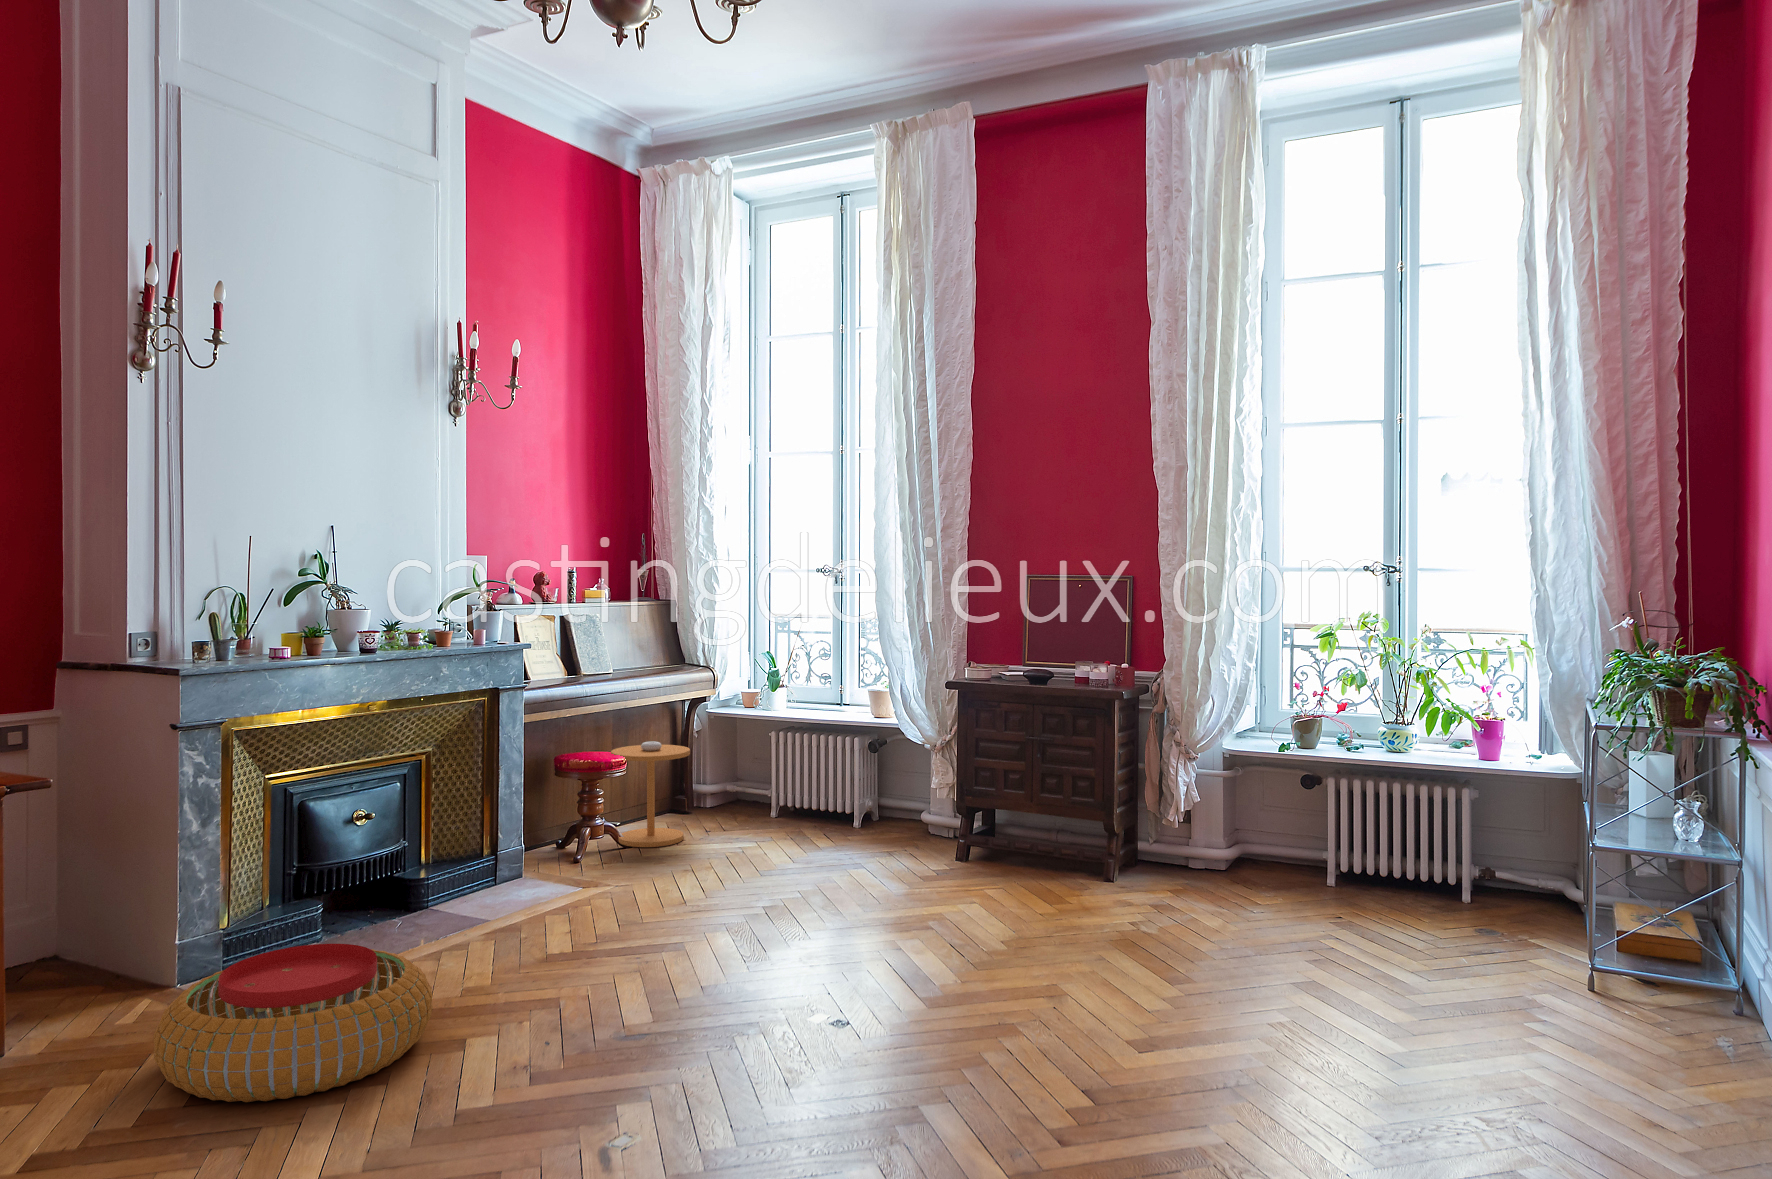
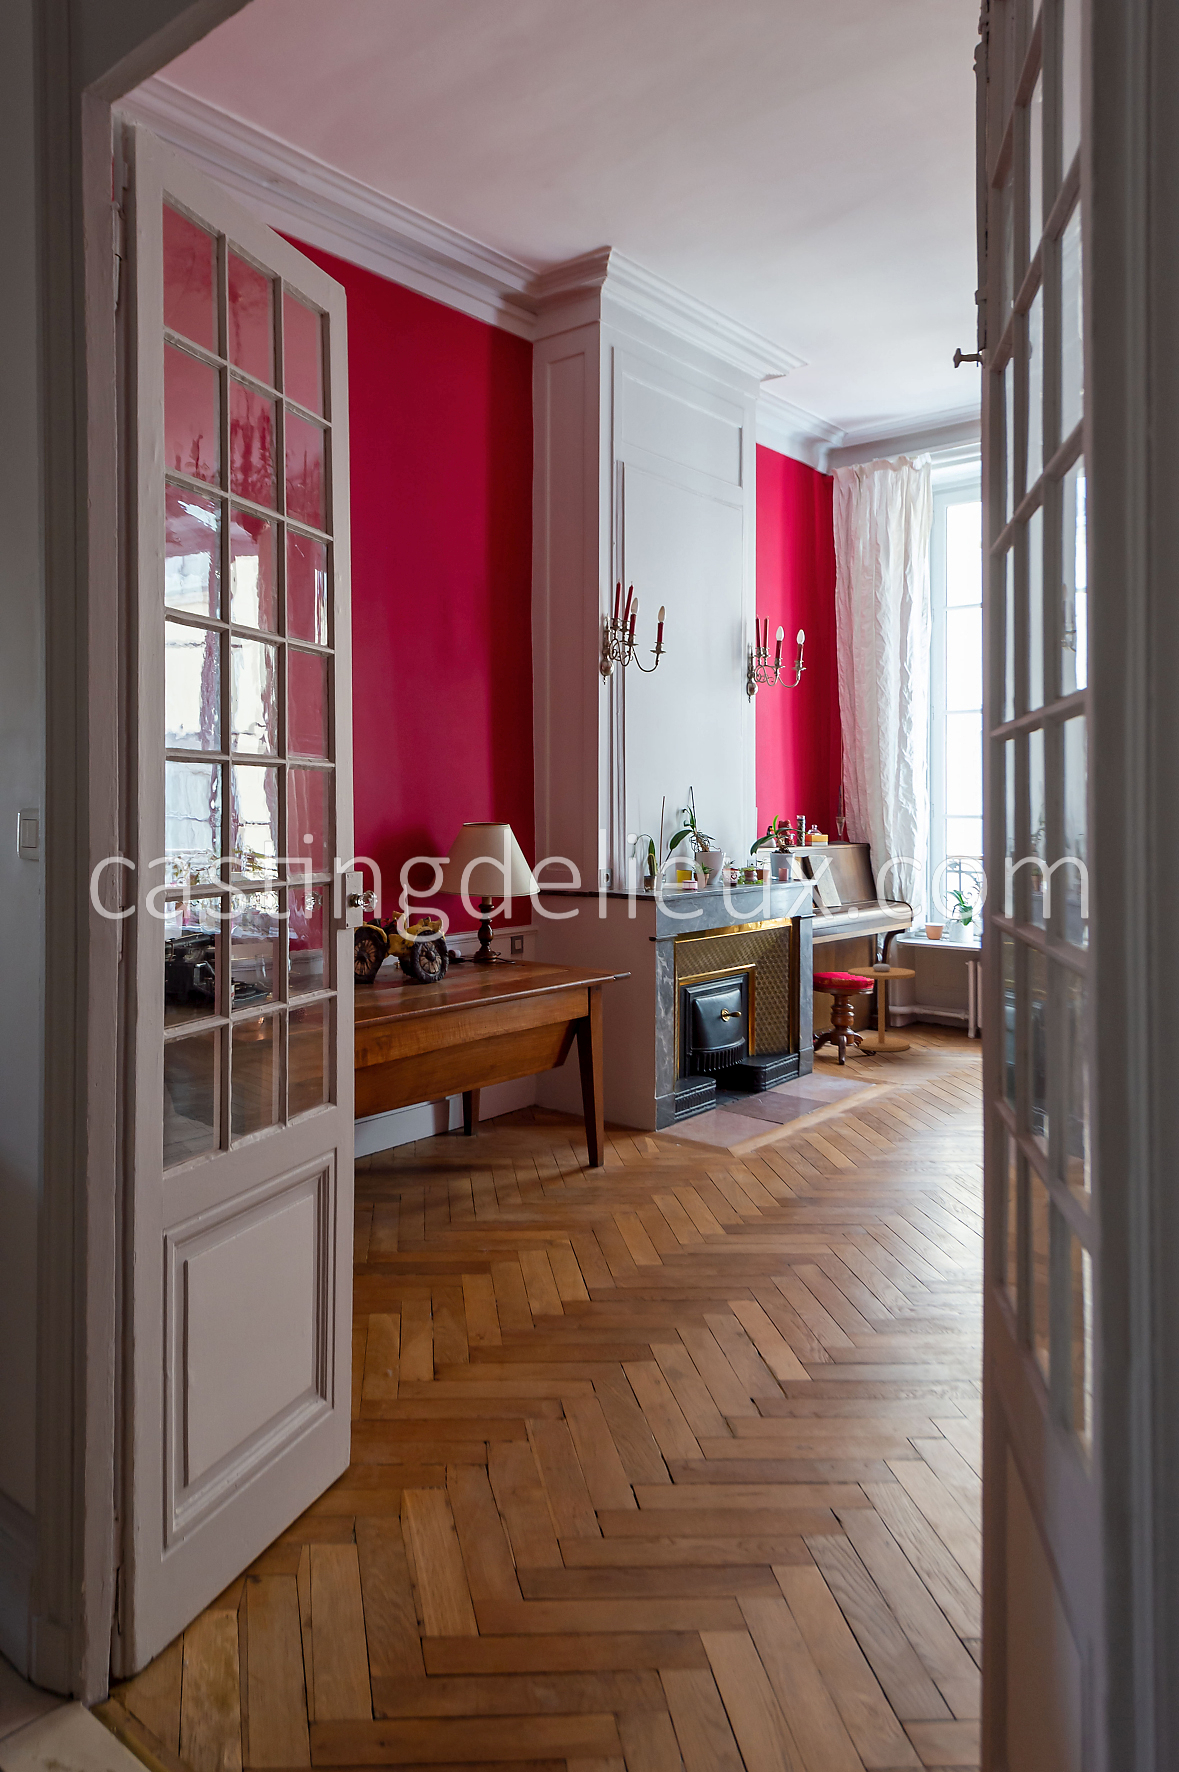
pouf: present [153,944,433,1102] -> none [719,1098,900,1197]

